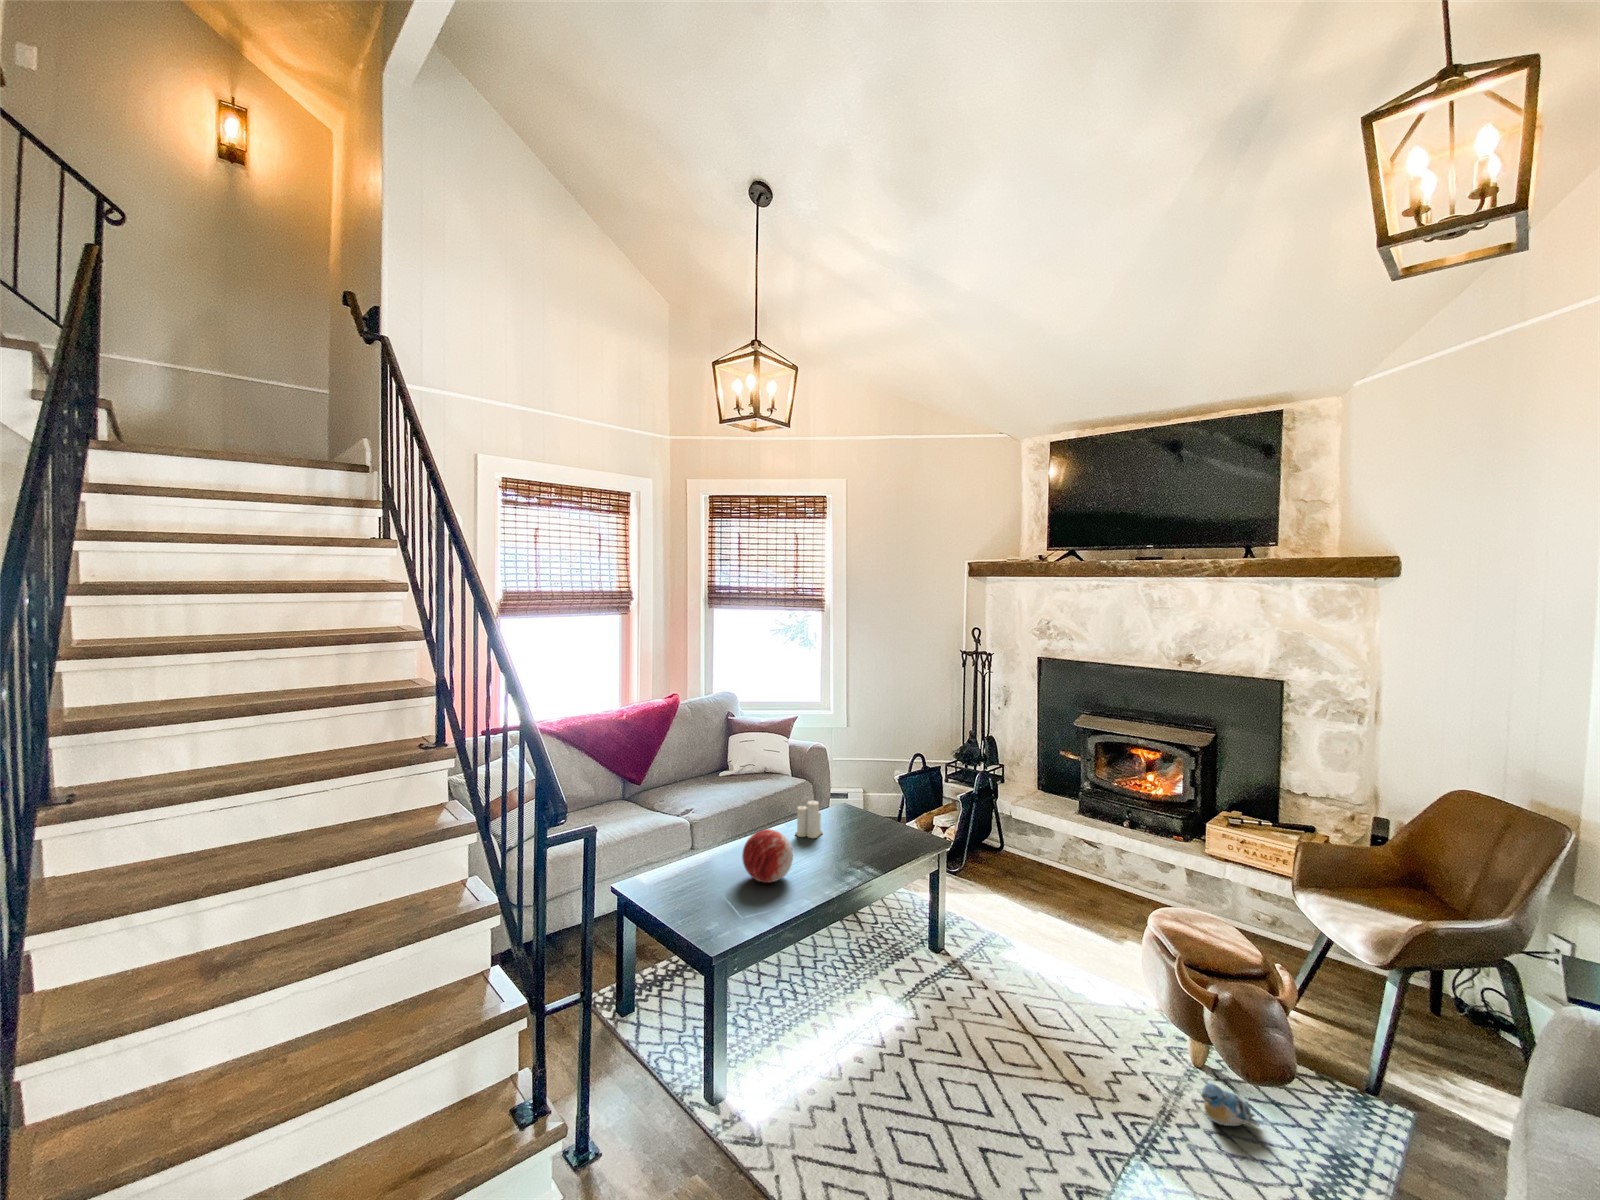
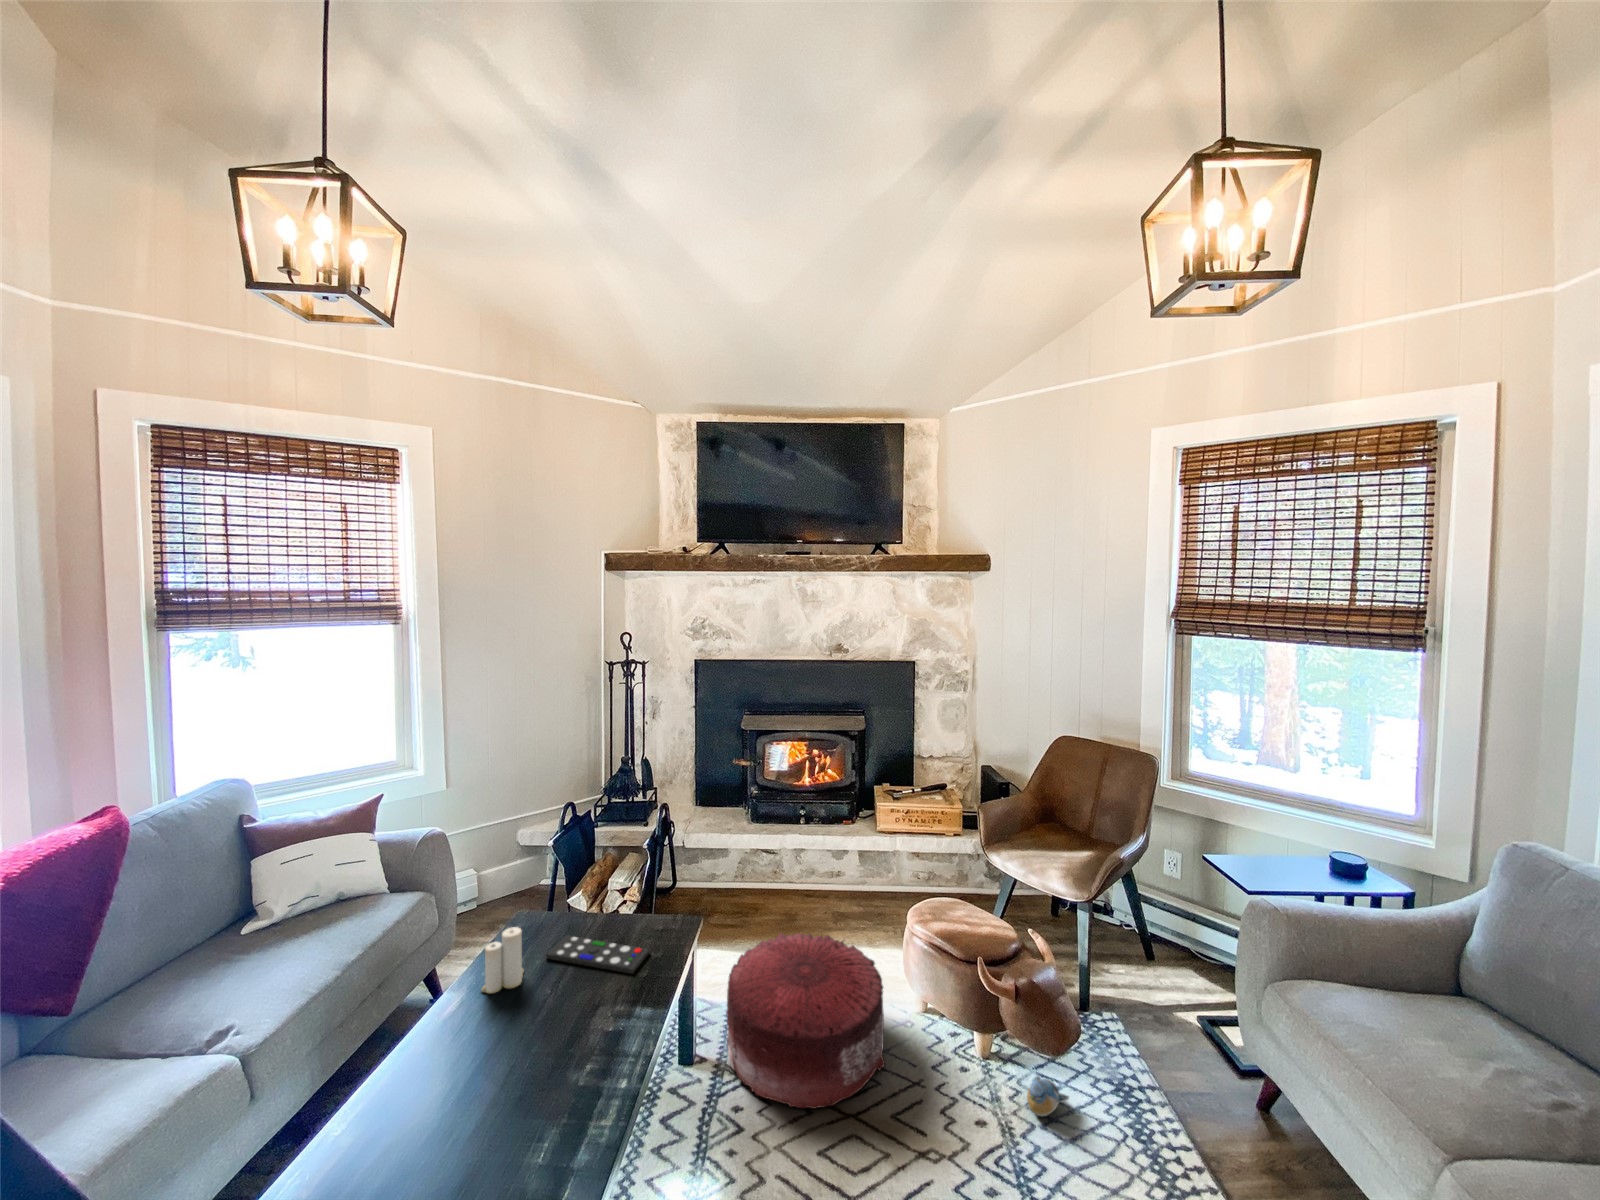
remote control: none [839,825,899,855] -> present [546,935,649,974]
decorative orb: present [742,829,793,883] -> none [454,1019,549,1125]
pouf: none [959,890,1105,1024] -> present [726,933,885,1109]

